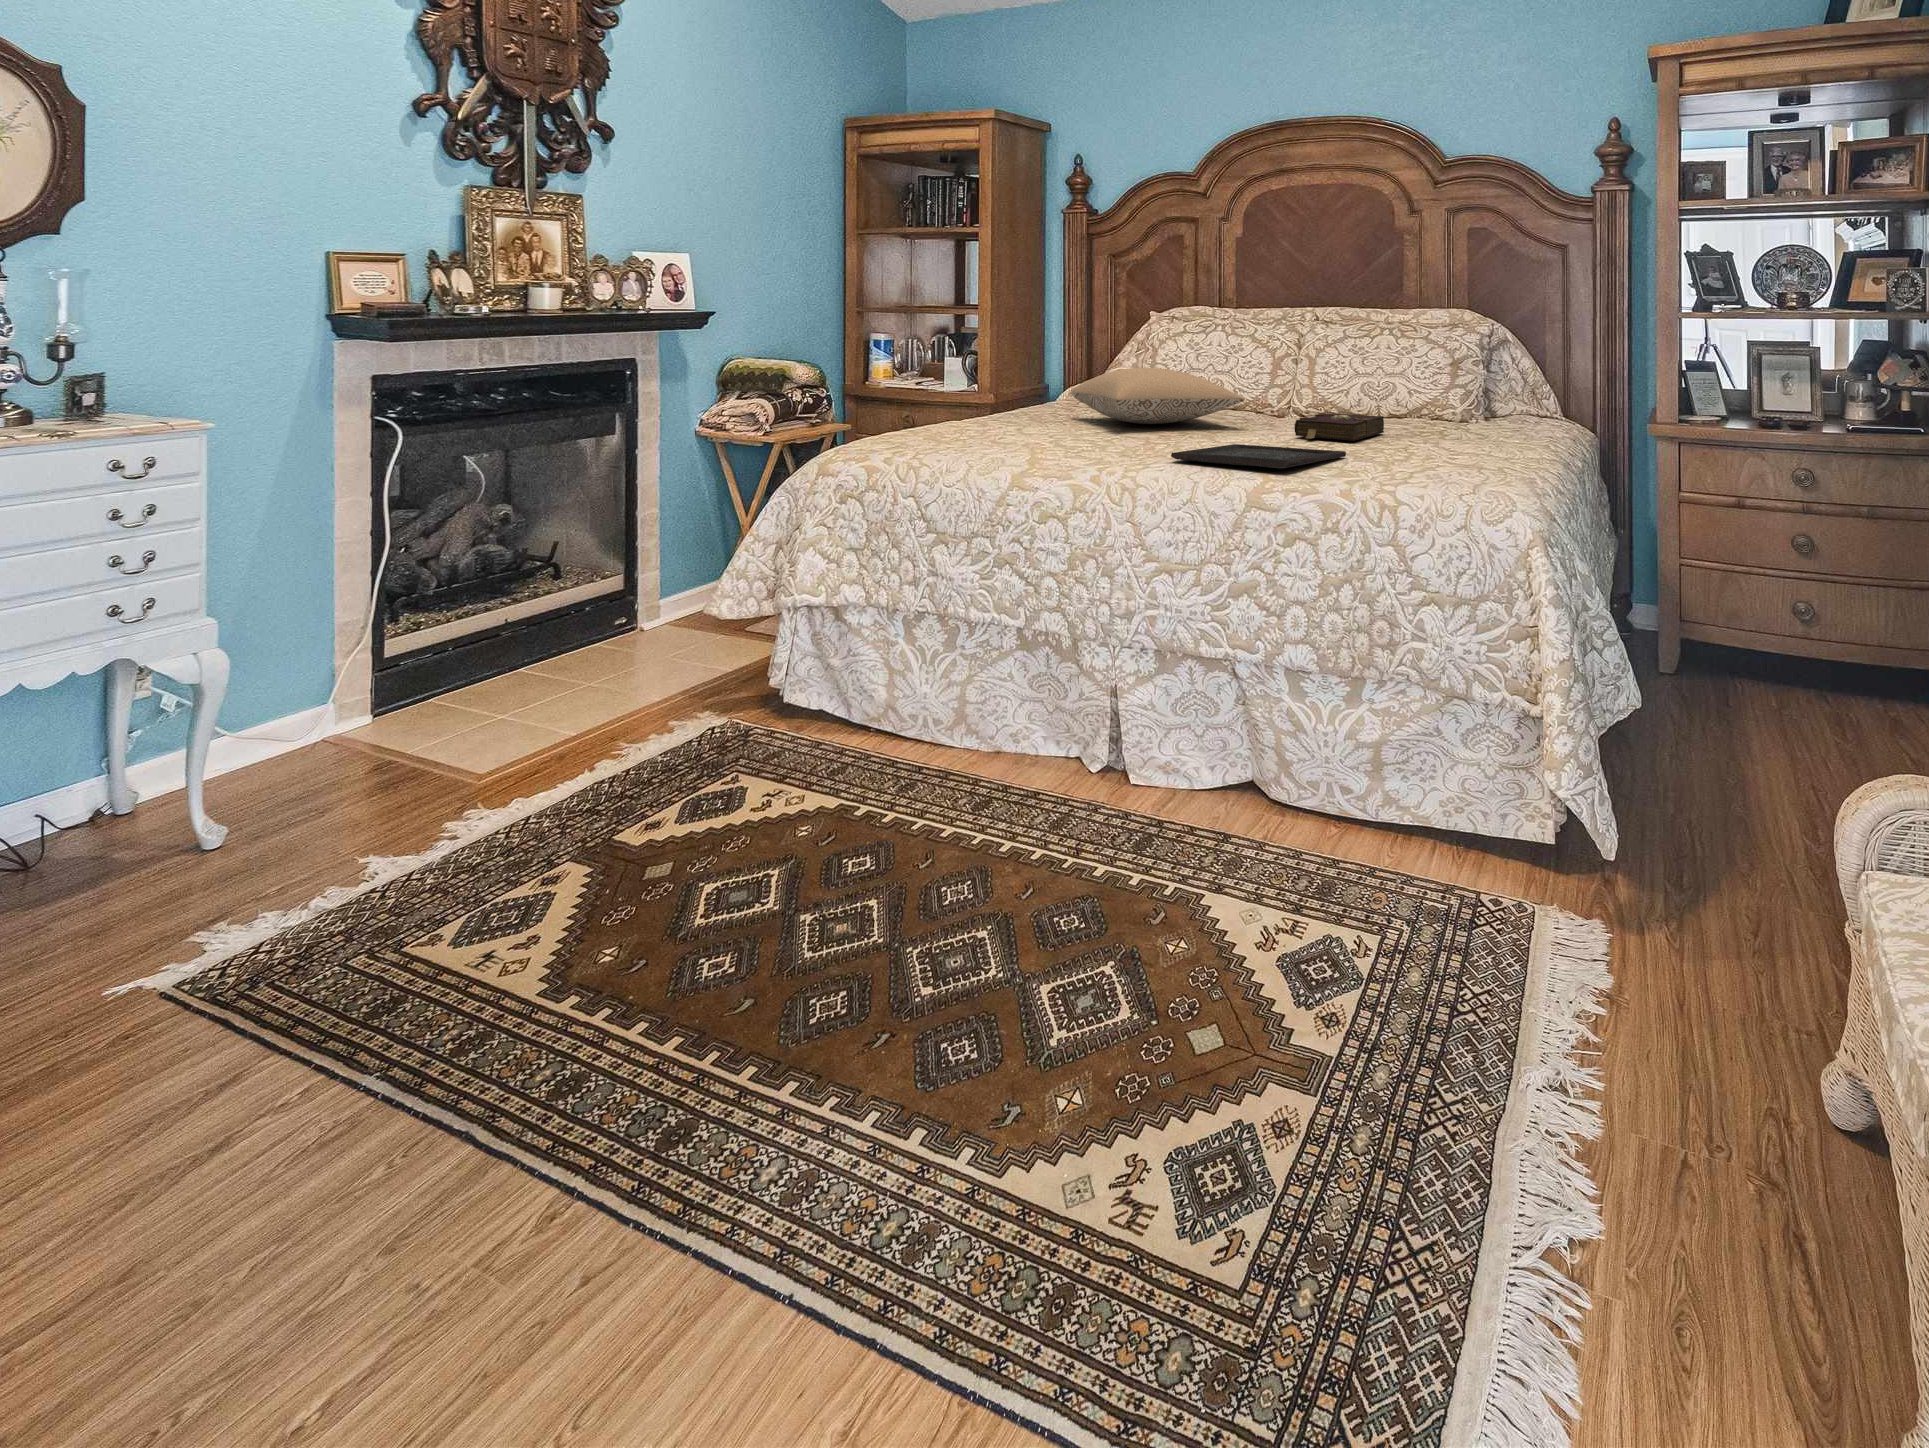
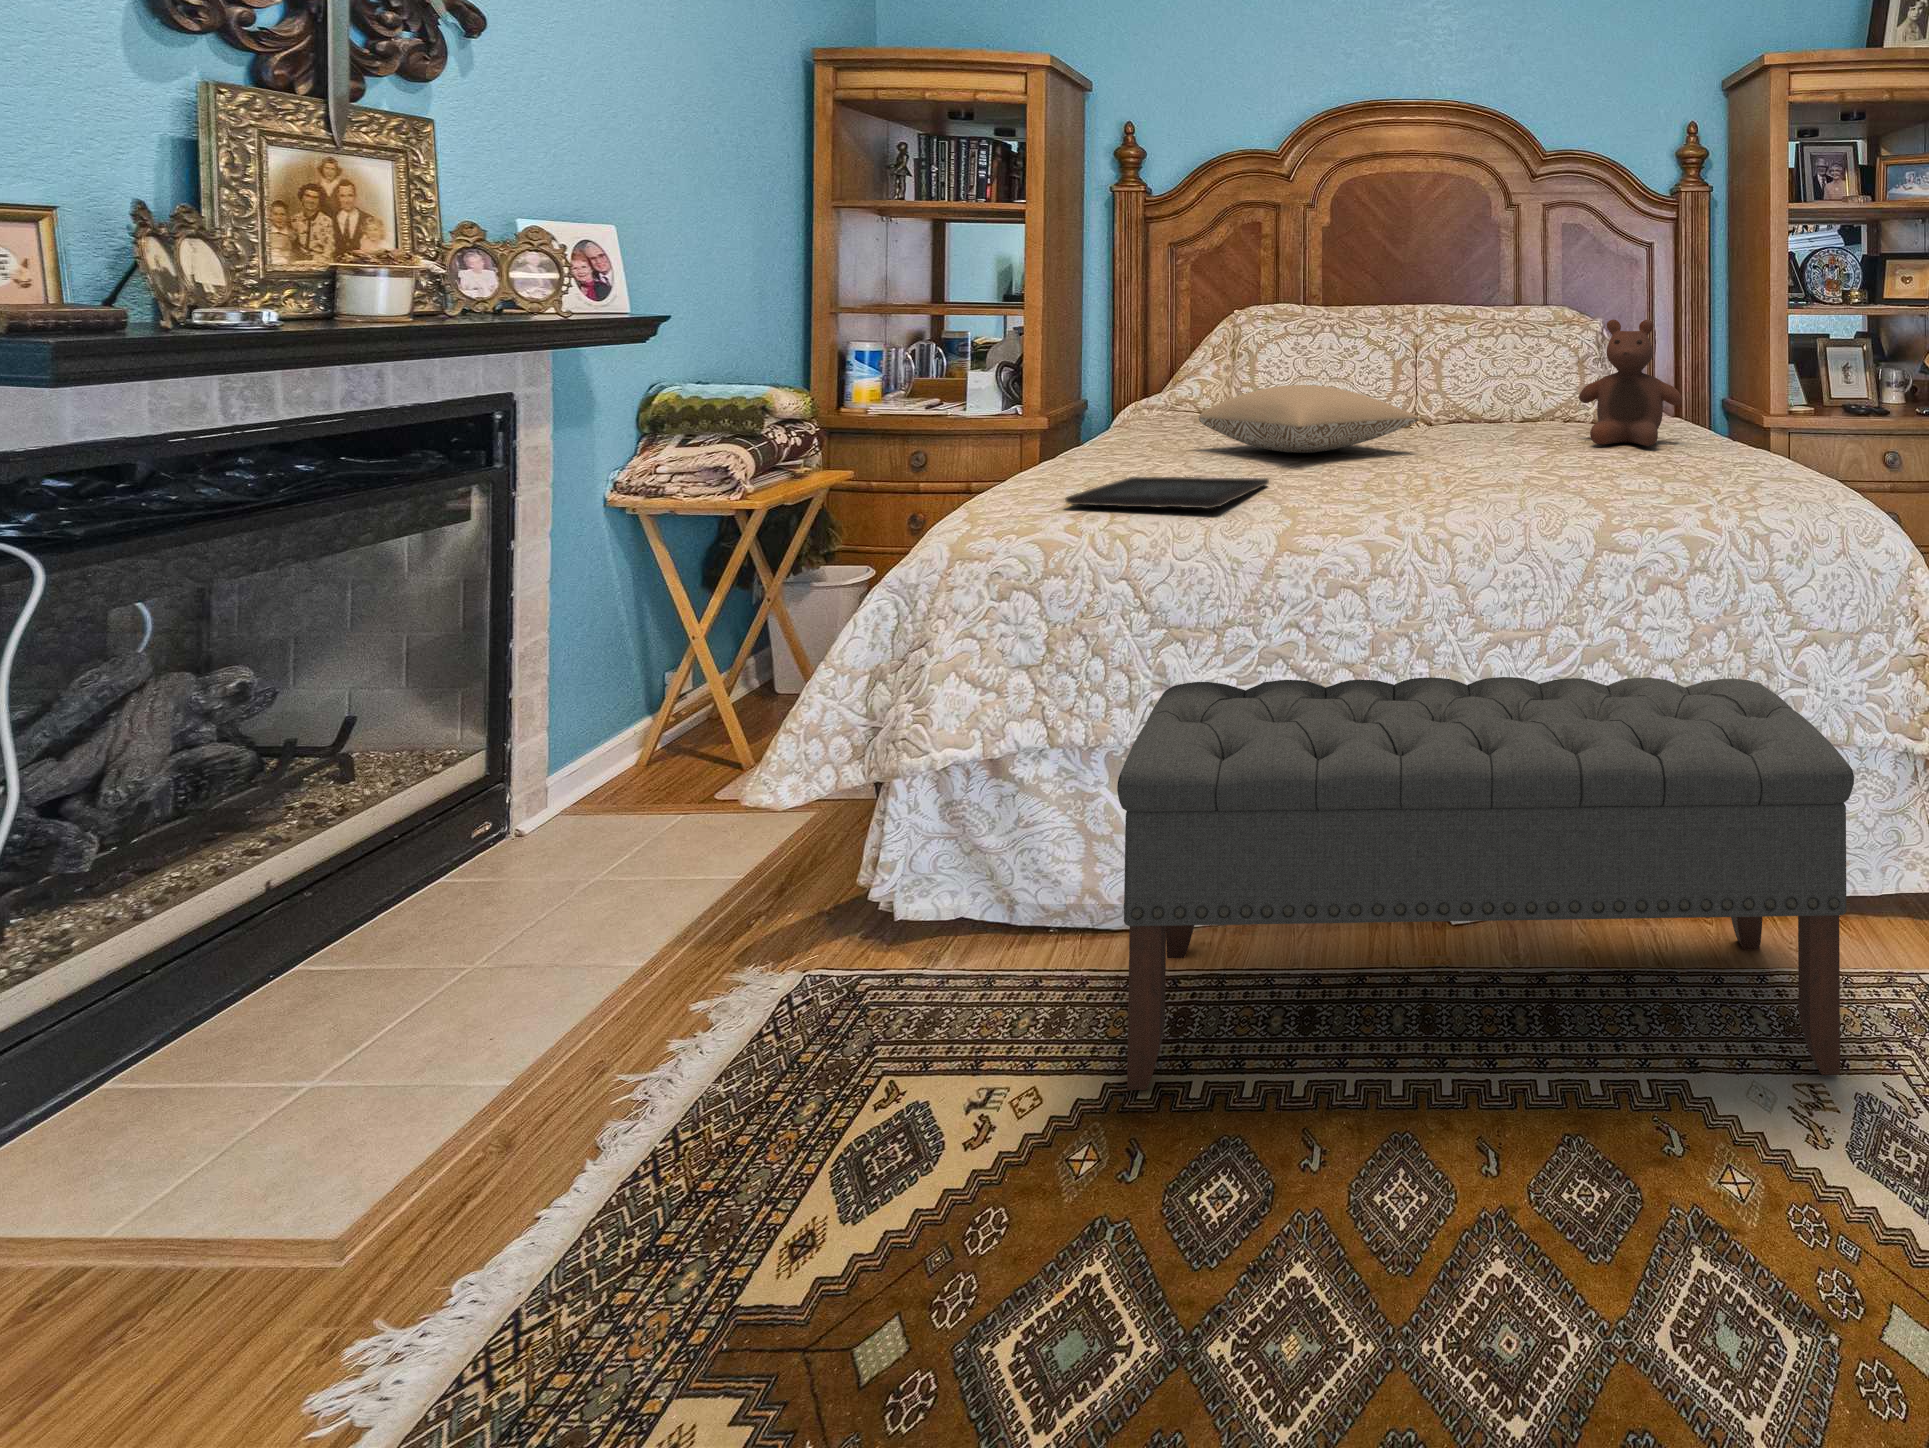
stuffed bear: none [1423,313,1527,435] -> present [1579,320,1682,446]
book: present [1295,413,1384,441] -> none [1491,430,1560,462]
tray: present [1171,444,1346,469] -> present [1066,477,1269,509]
bench: none [839,569,1376,925] -> present [1117,677,1854,1090]

